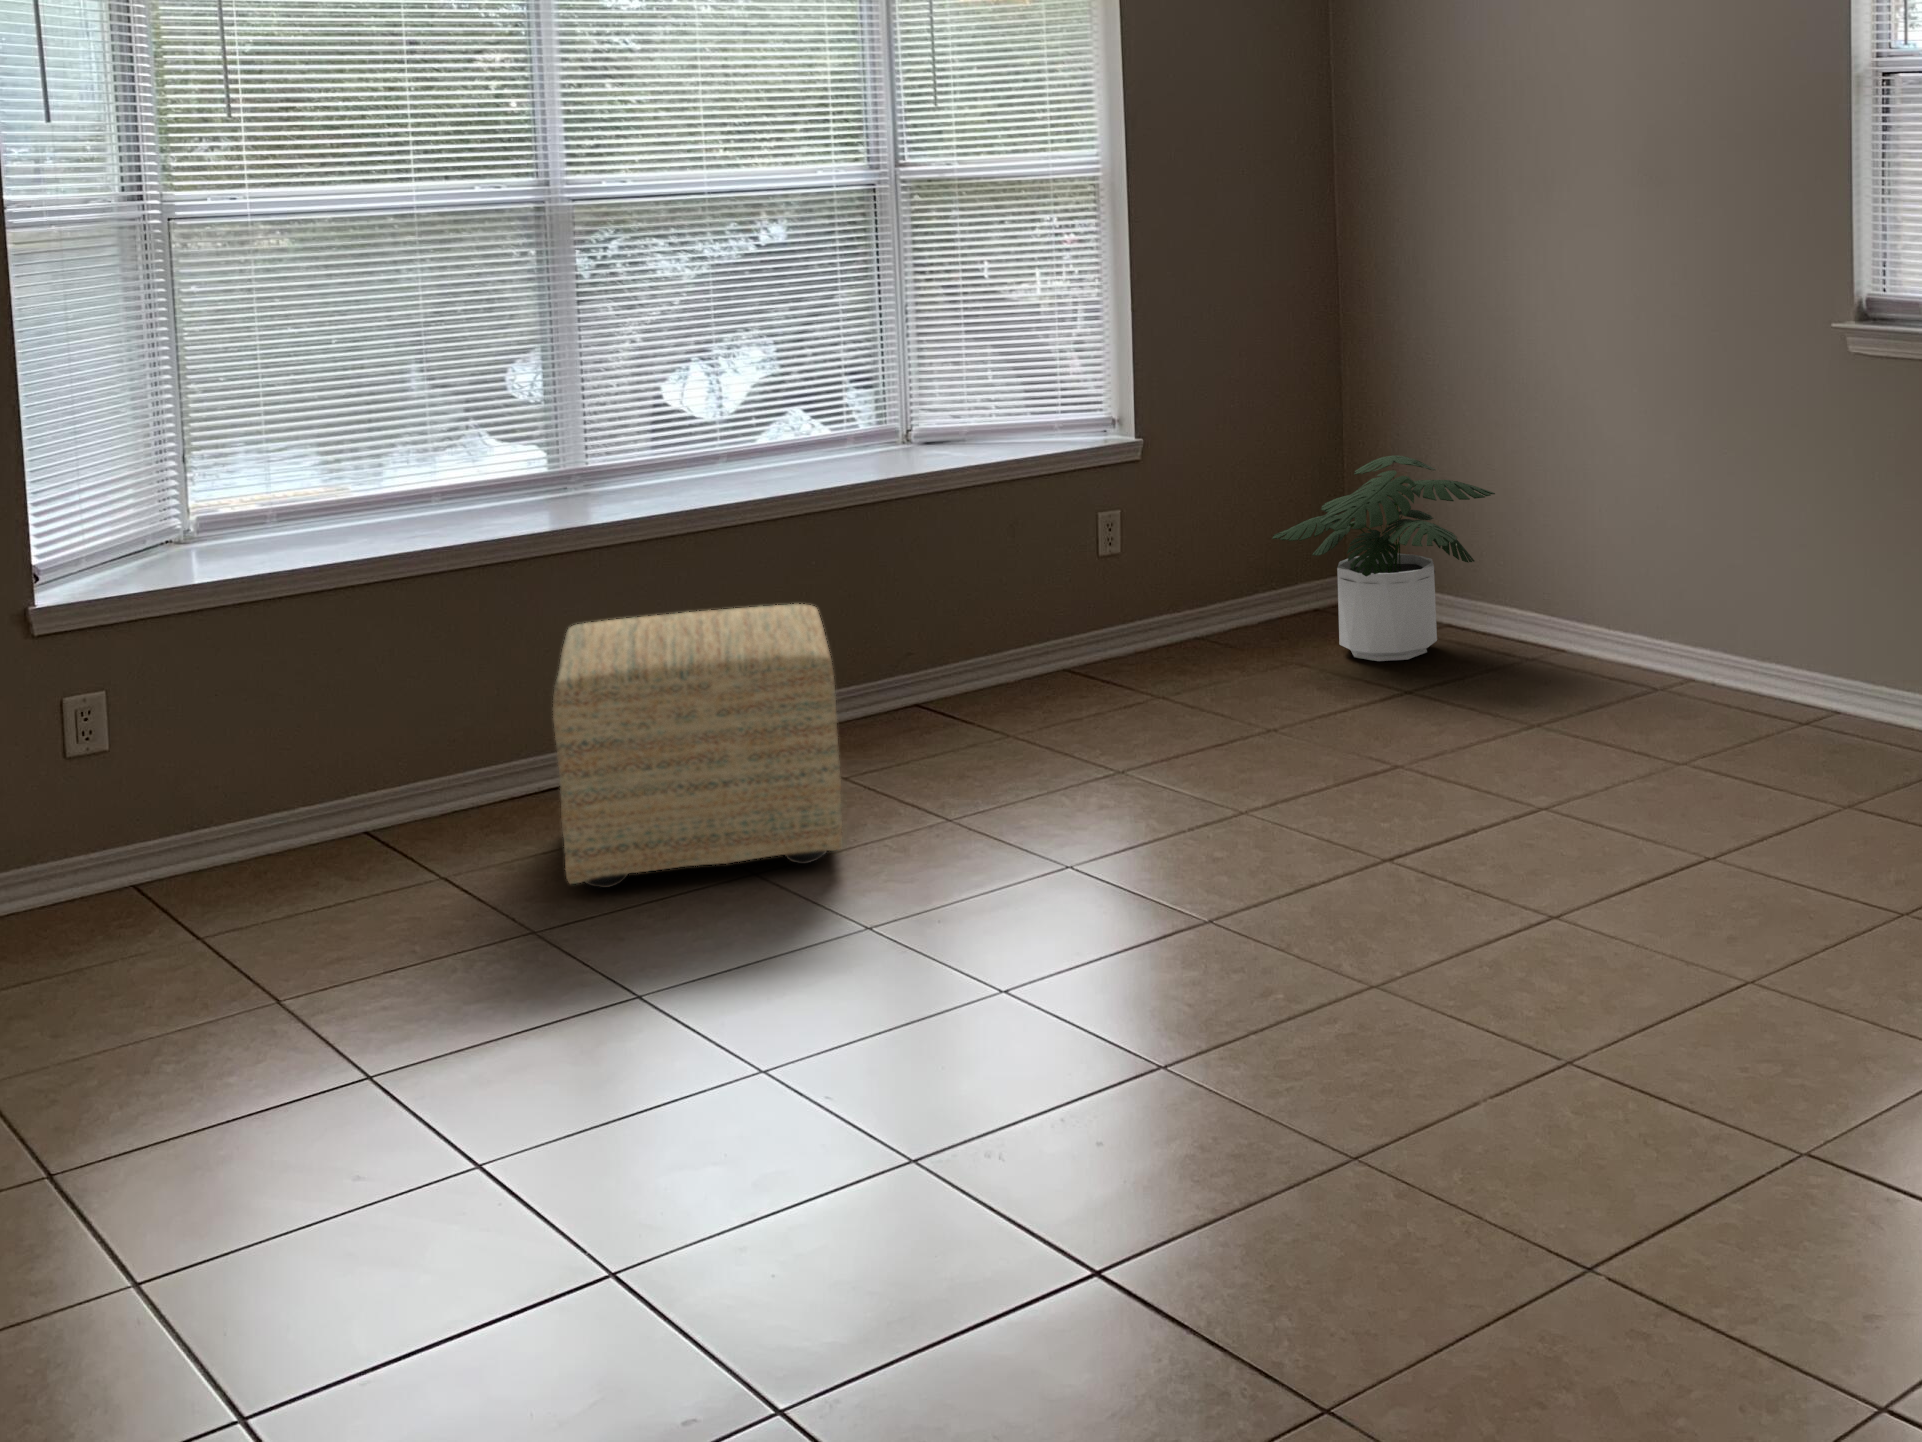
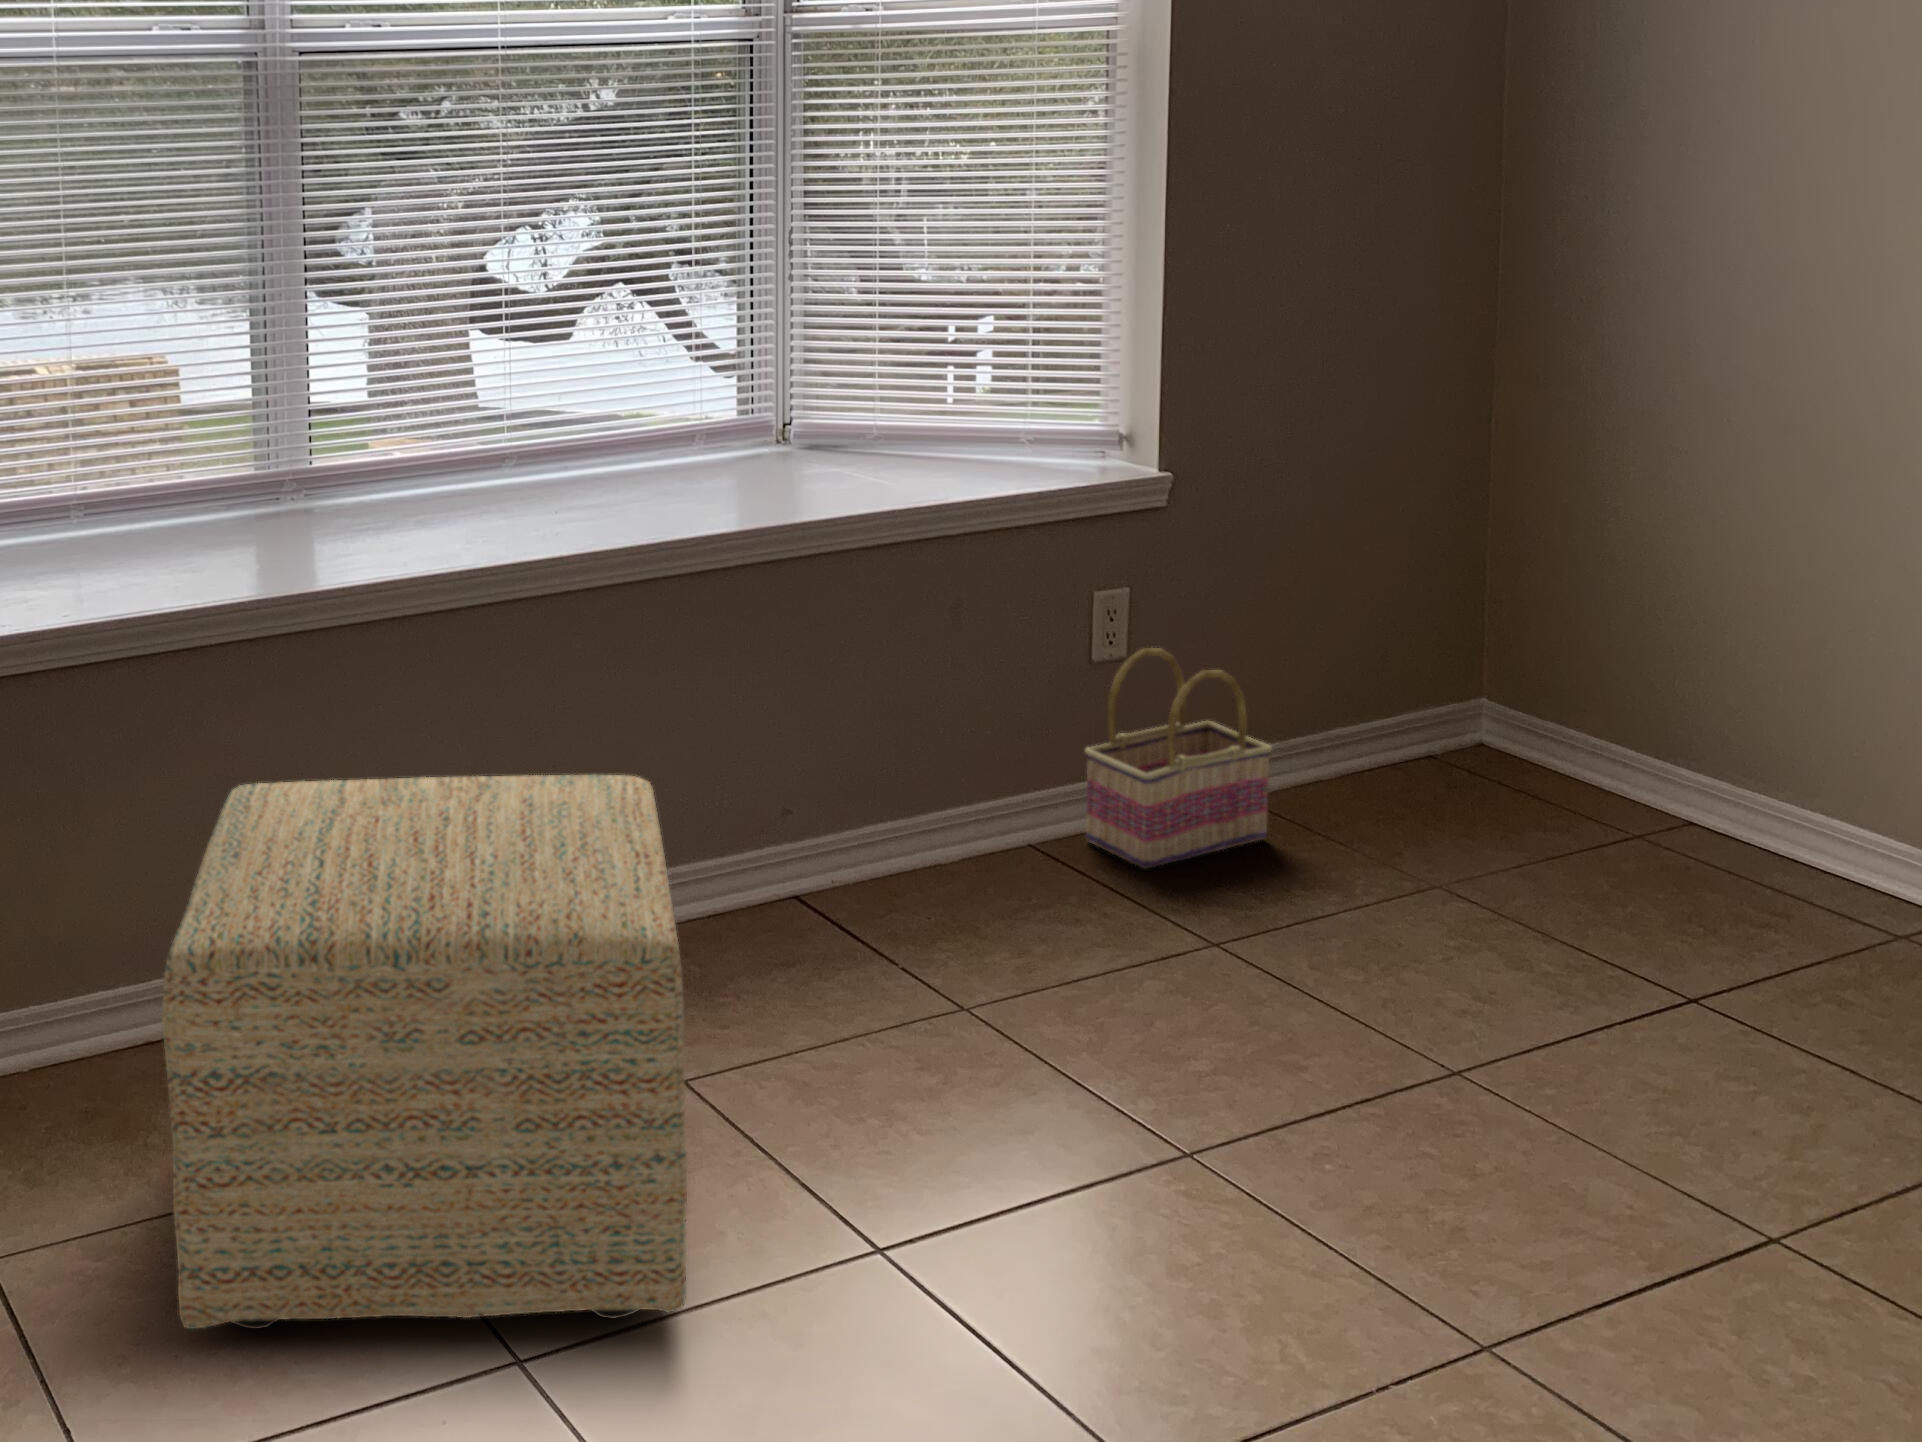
potted plant: present [1272,455,1495,661] -> none [1391,517,1806,876]
basket: none [1095,550,1209,679] -> present [1085,648,1272,869]

